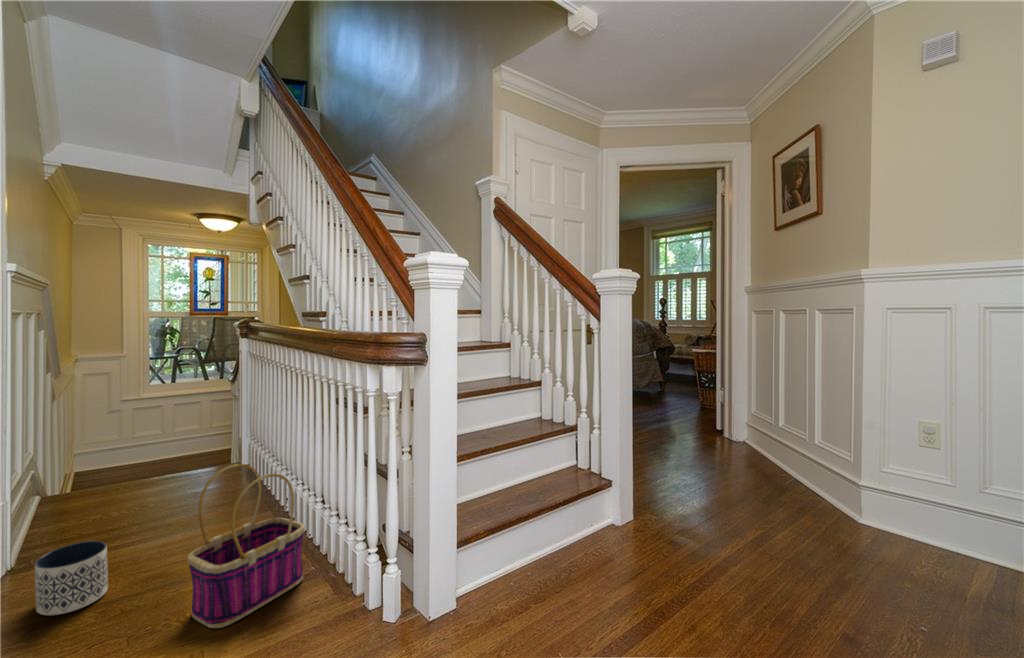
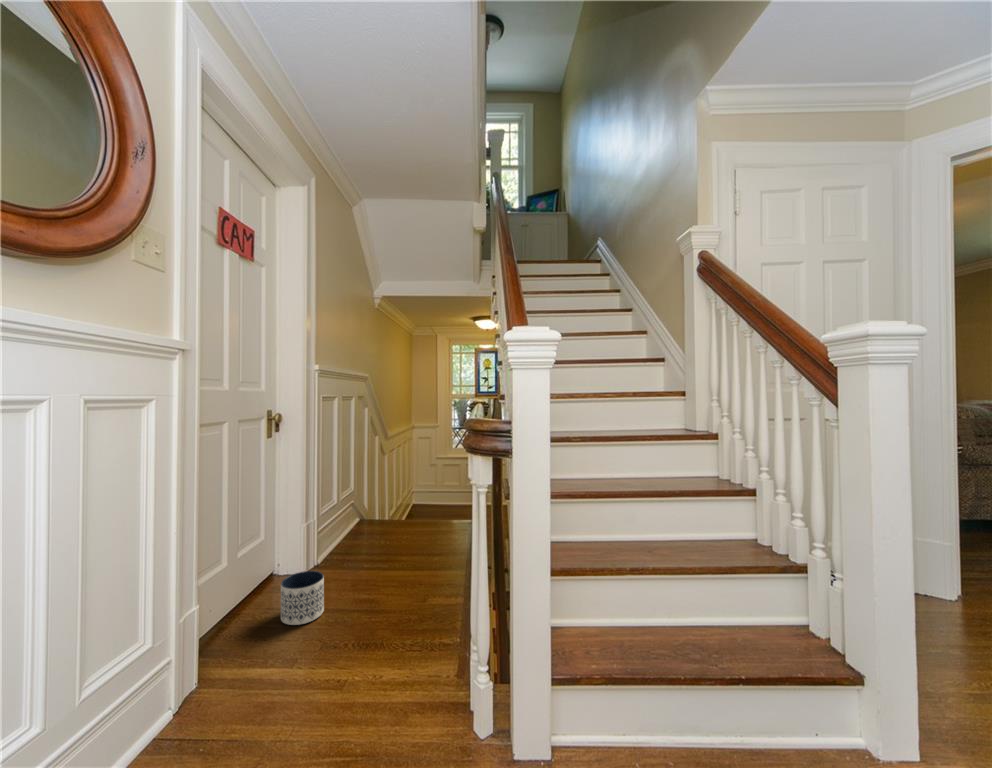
basket: present [187,464,305,628] -> none [341,535,440,689]

